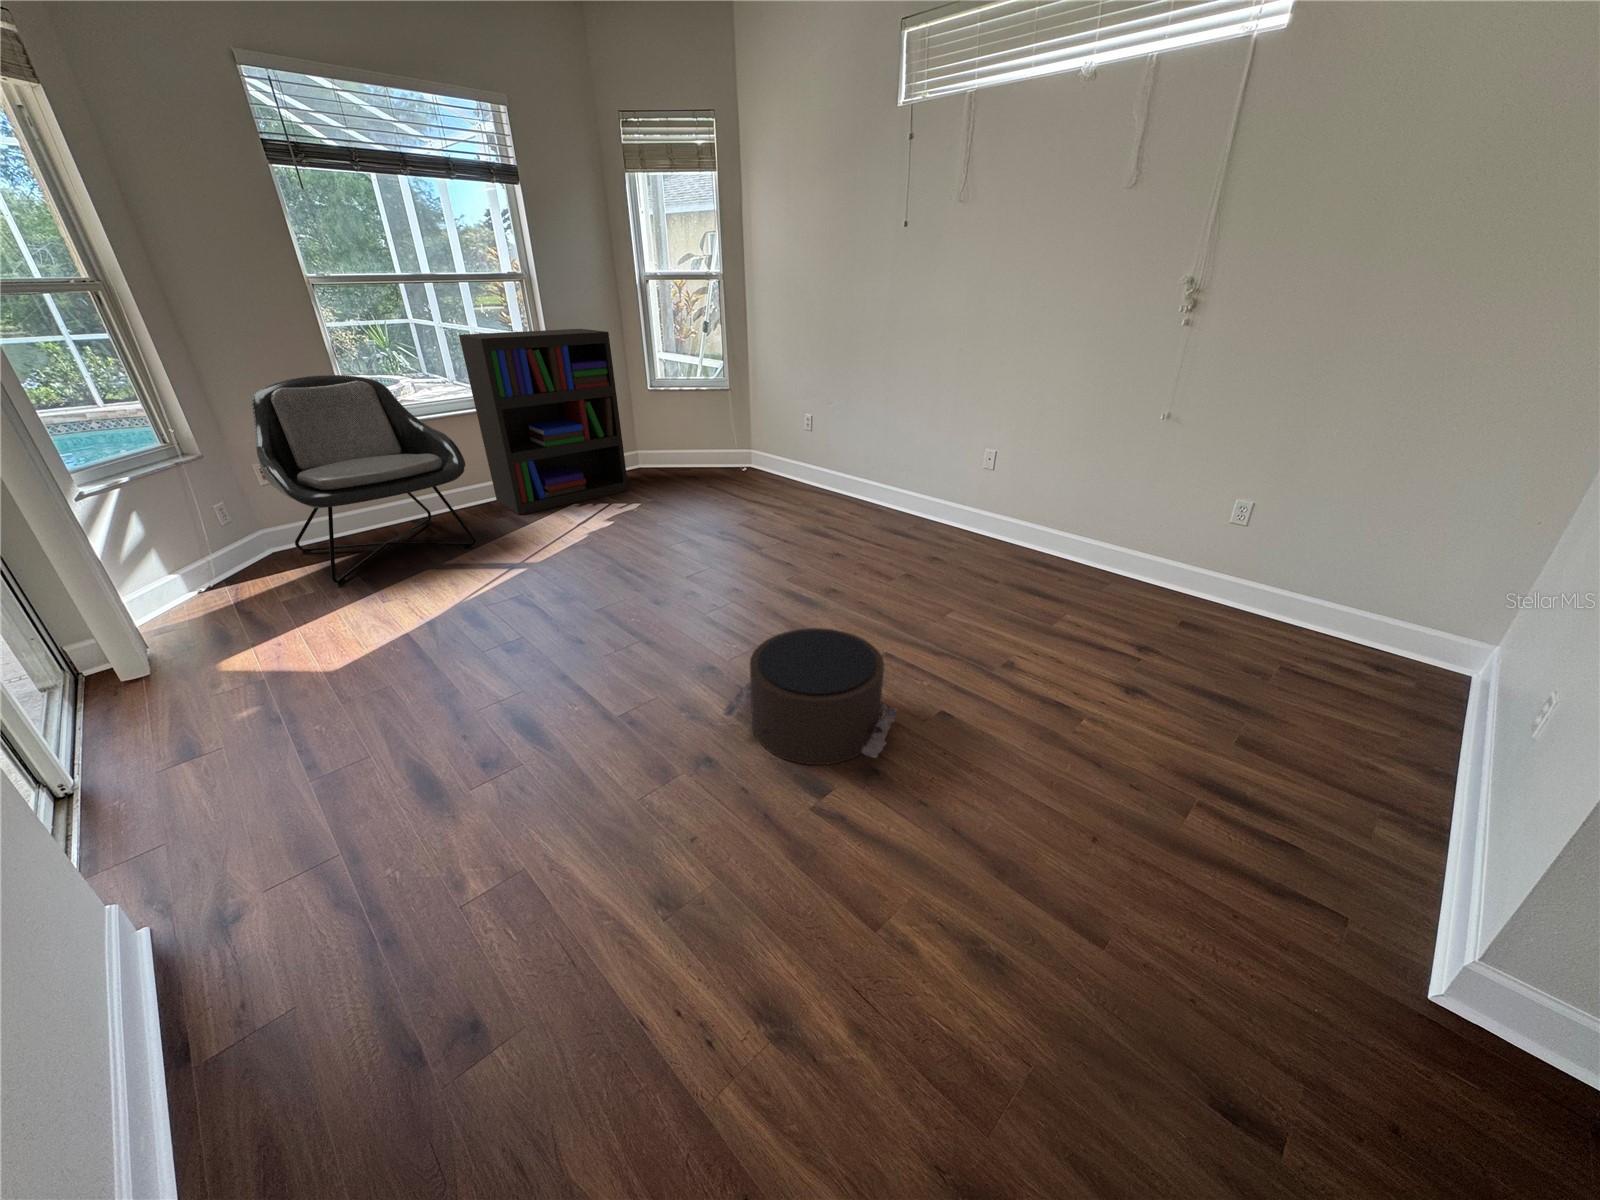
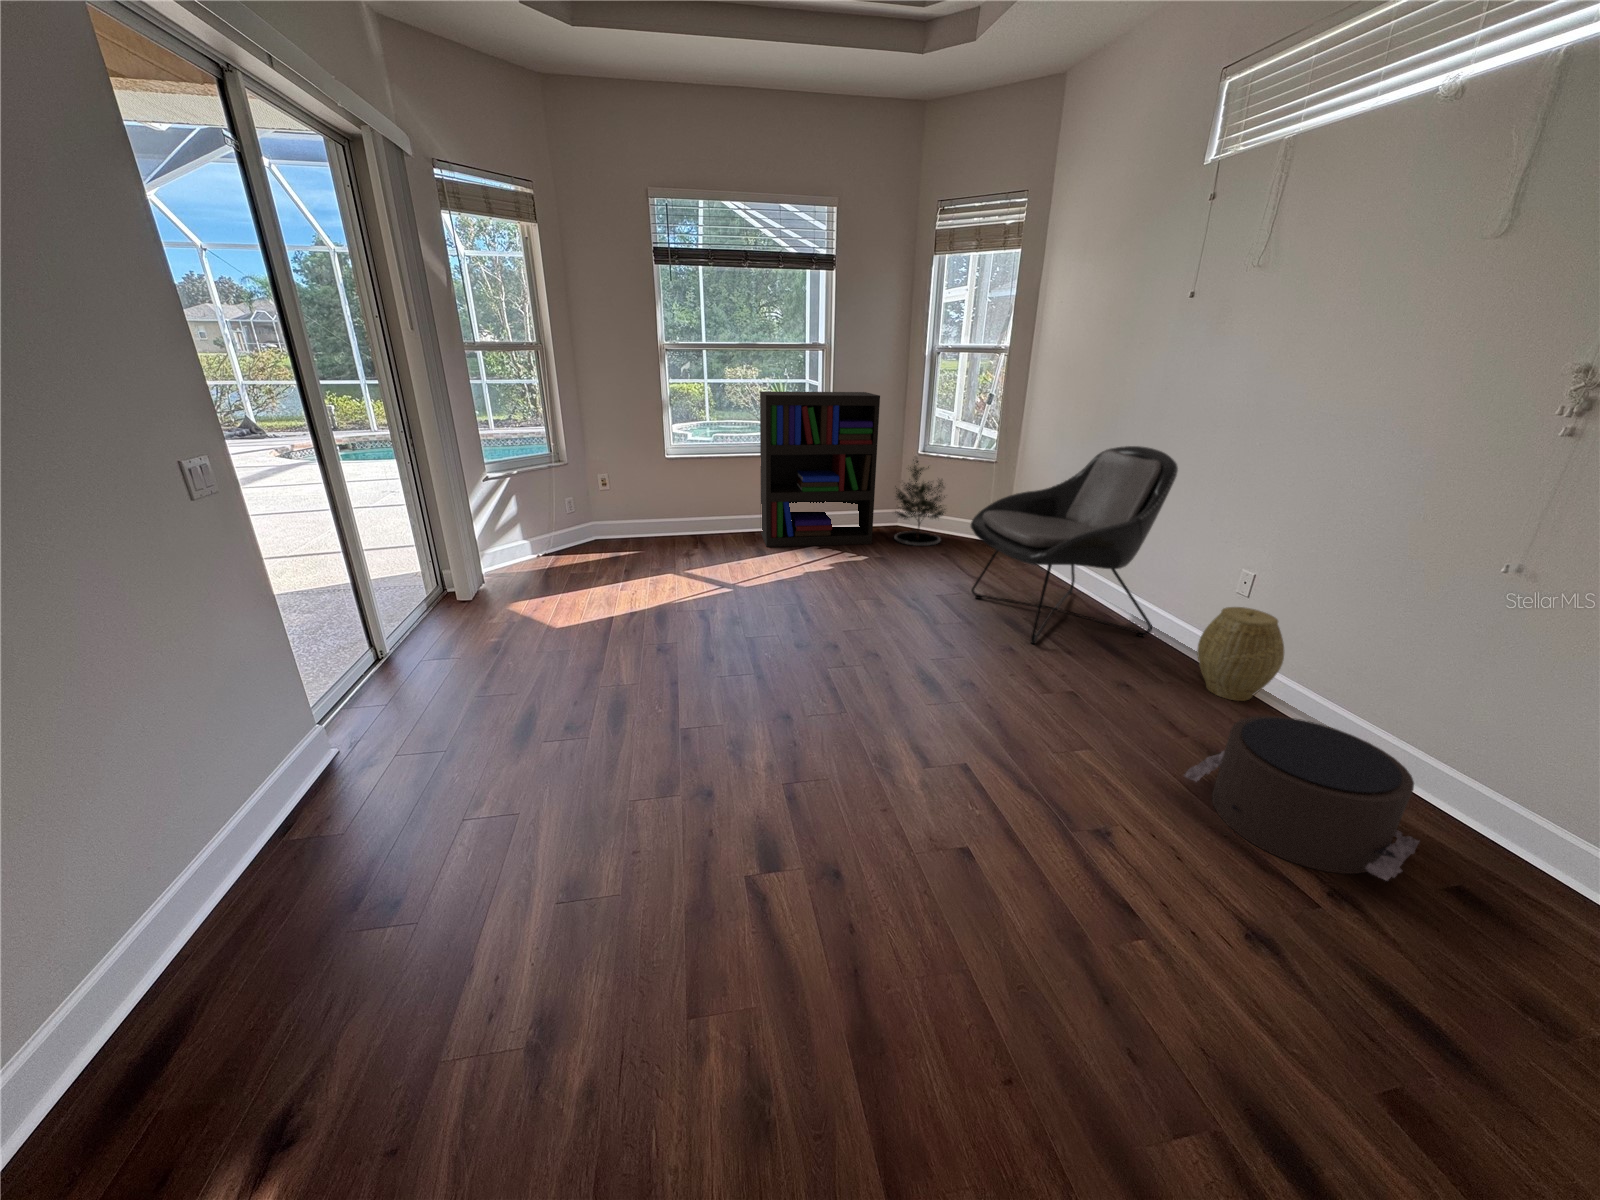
lounge chair: present [252,375,476,585] -> present [971,446,1178,644]
potted tree: none [636,393,692,485] -> present [894,460,945,546]
woven basket: none [970,485,1027,556] -> present [1197,607,1284,701]
pouf: present [723,628,897,765] -> present [1184,716,1419,881]

